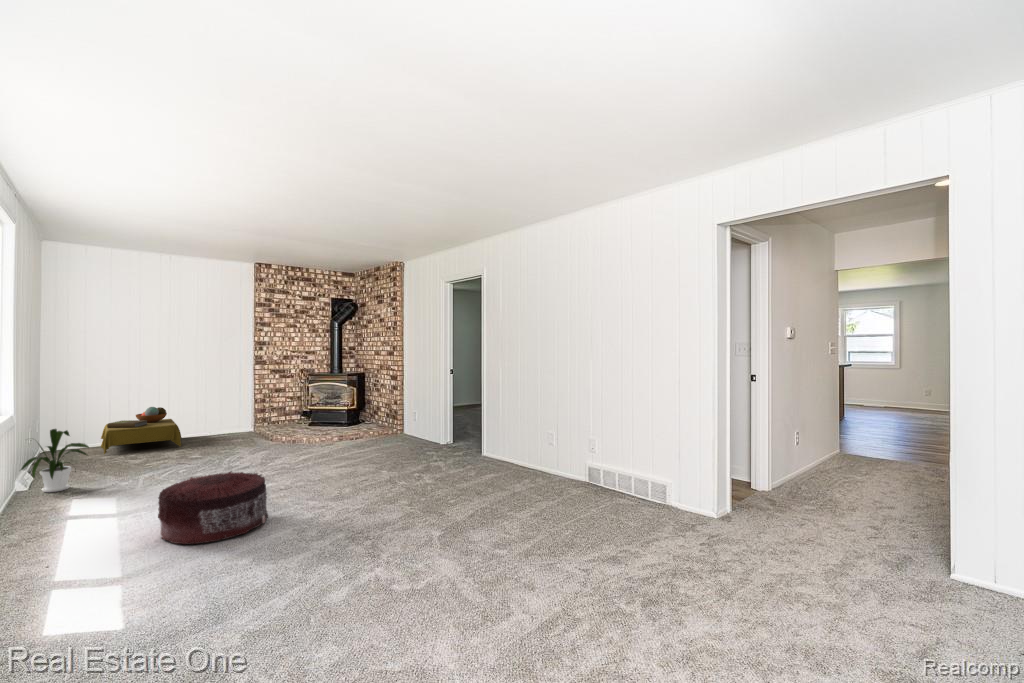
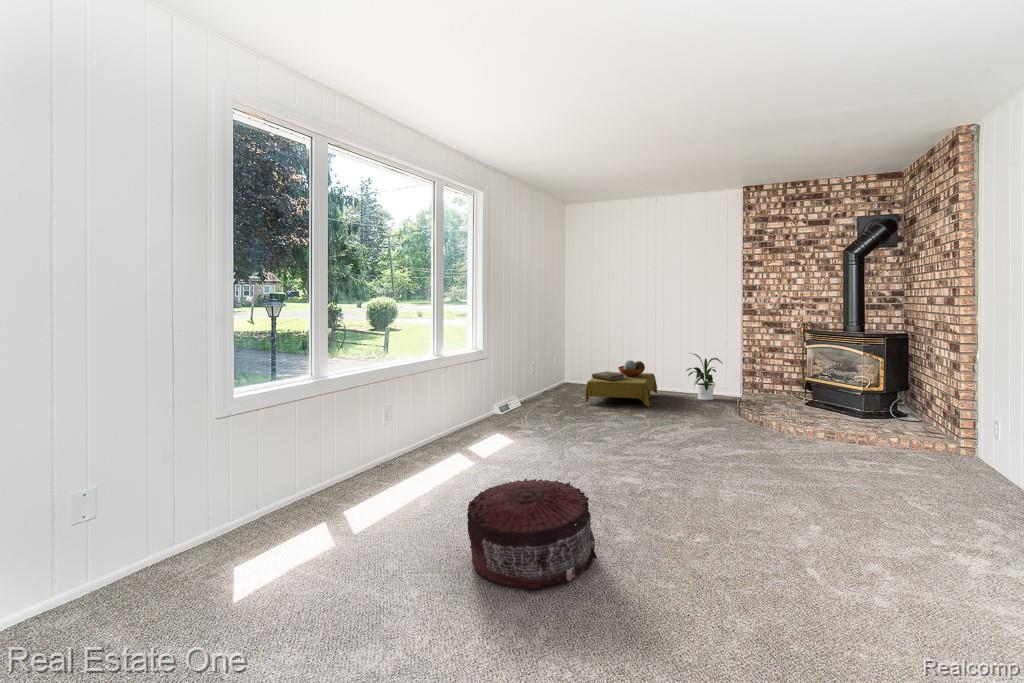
house plant: present [21,429,89,492] -> present [686,354,722,401]

